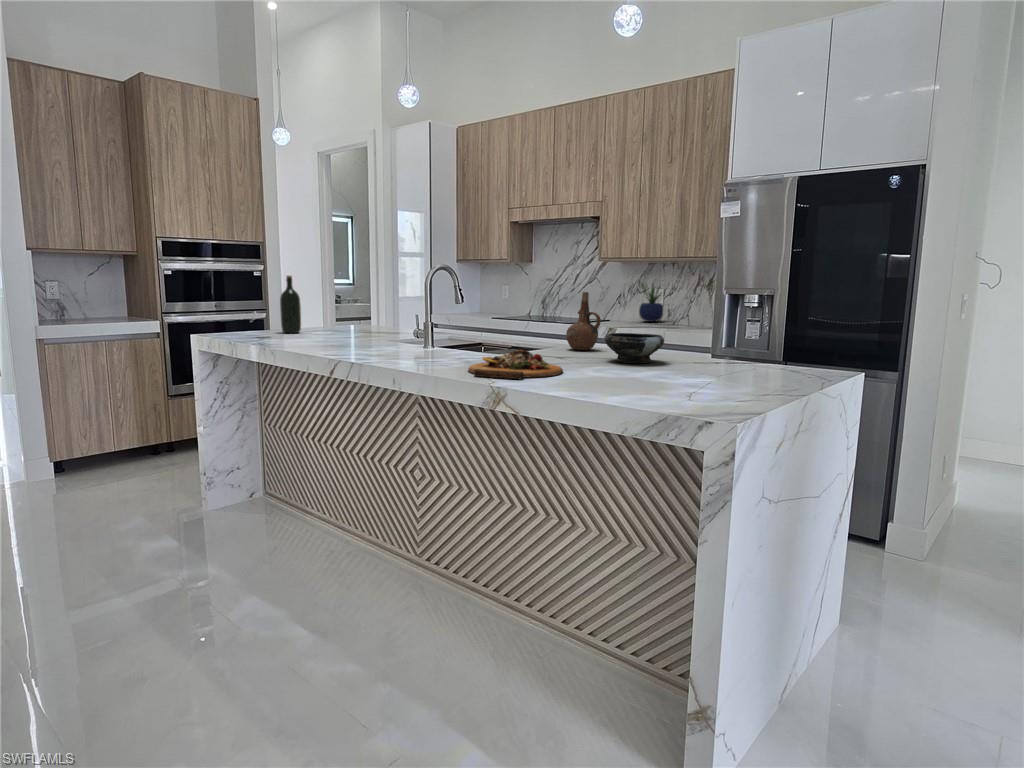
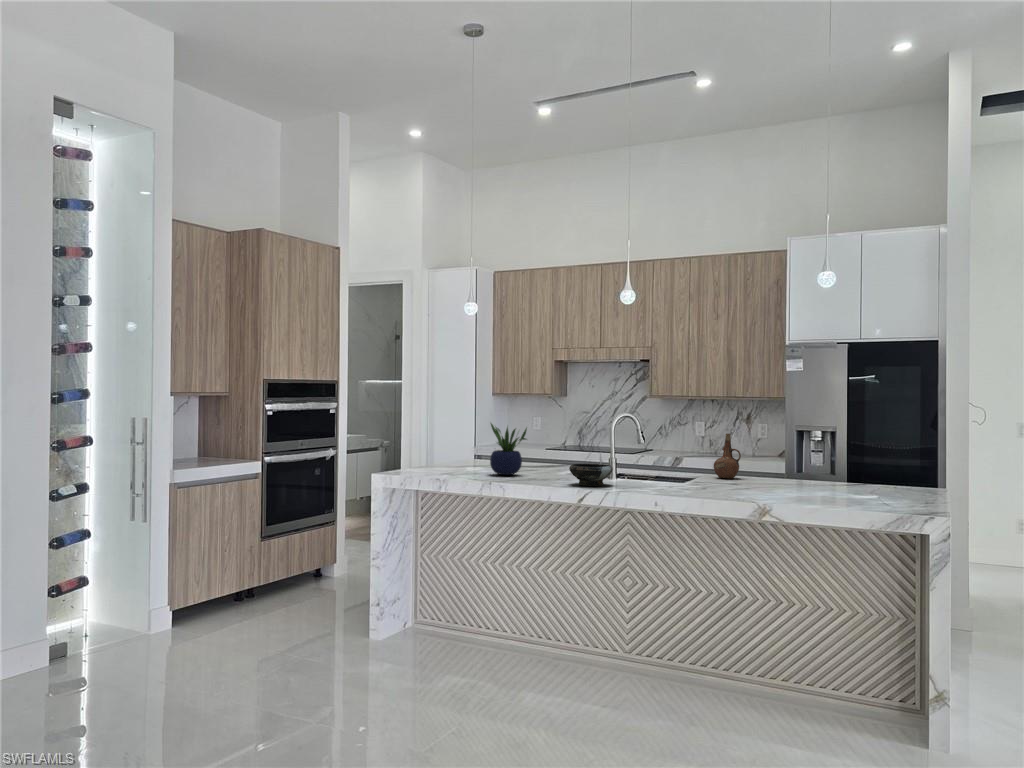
wine bottle: present [280,276,301,333] -> none [440,419,457,470]
potted plant: present [639,283,663,322] -> present [490,424,527,475]
bowl: present [605,333,664,363] -> present [569,464,613,486]
cutting board: present [468,350,563,379] -> none [705,479,776,500]

